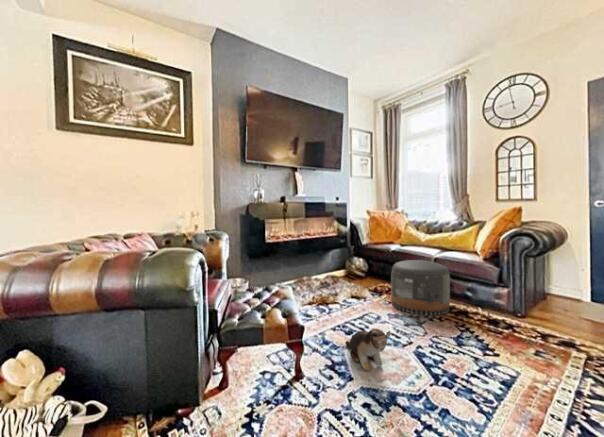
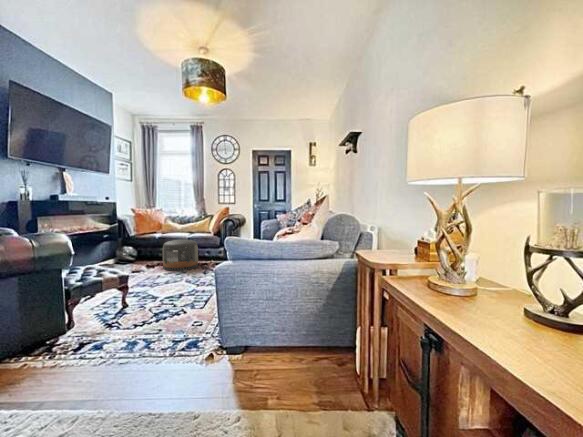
plush toy: present [346,328,391,370] -> none [146,268,177,292]

